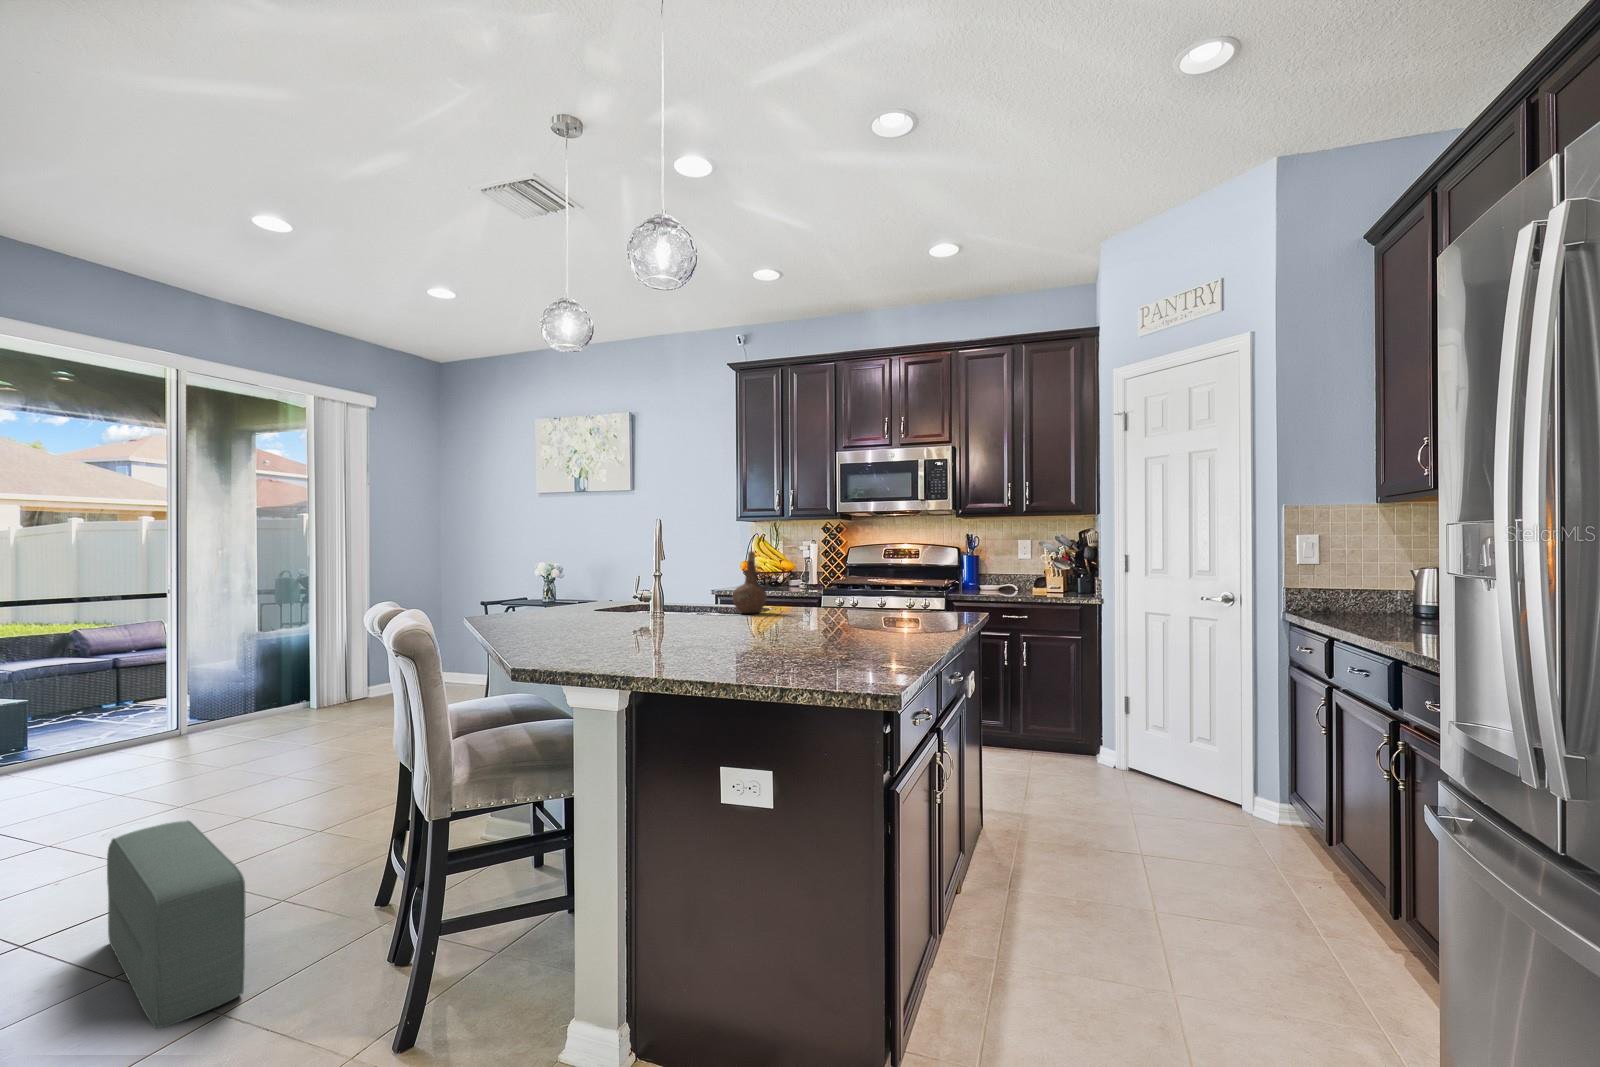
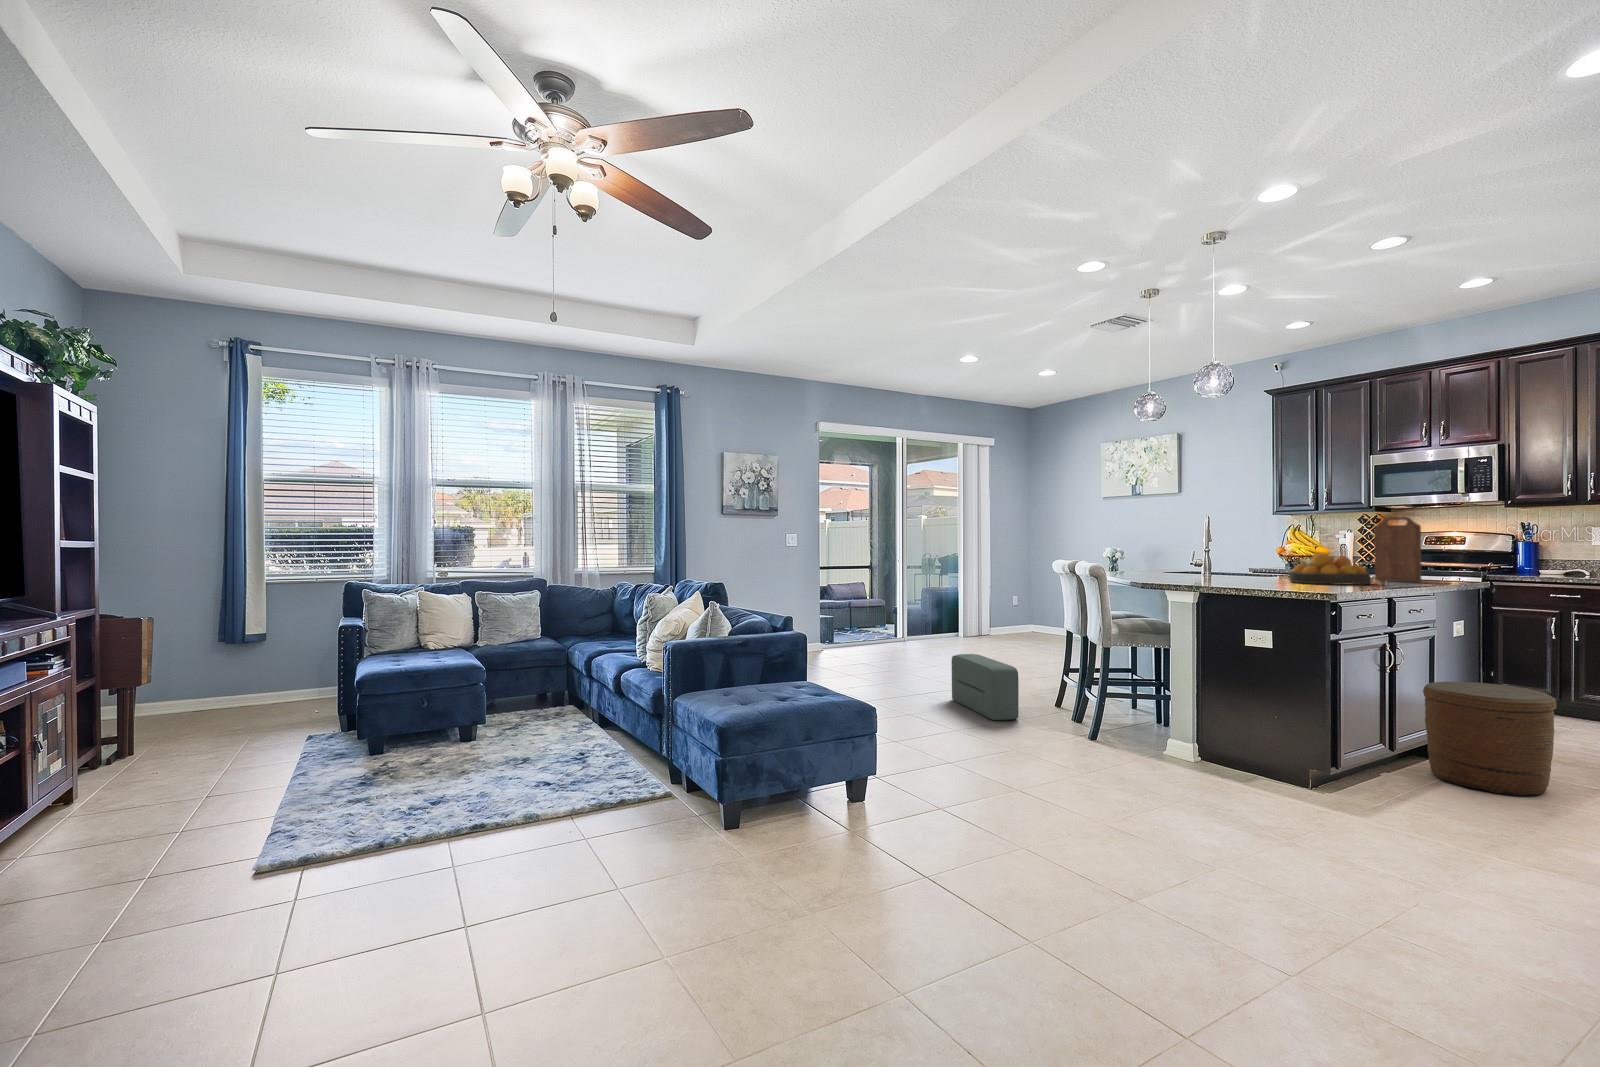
cutting board: none [881,525,938,622] -> present [1374,517,1422,581]
ceramic pitcher: present [732,552,768,613] -> none [1262,536,1289,576]
fruit bowl: none [782,584,898,645] -> present [1289,553,1371,585]
woven basket: none [965,777,1129,986] -> present [1423,682,1557,796]

